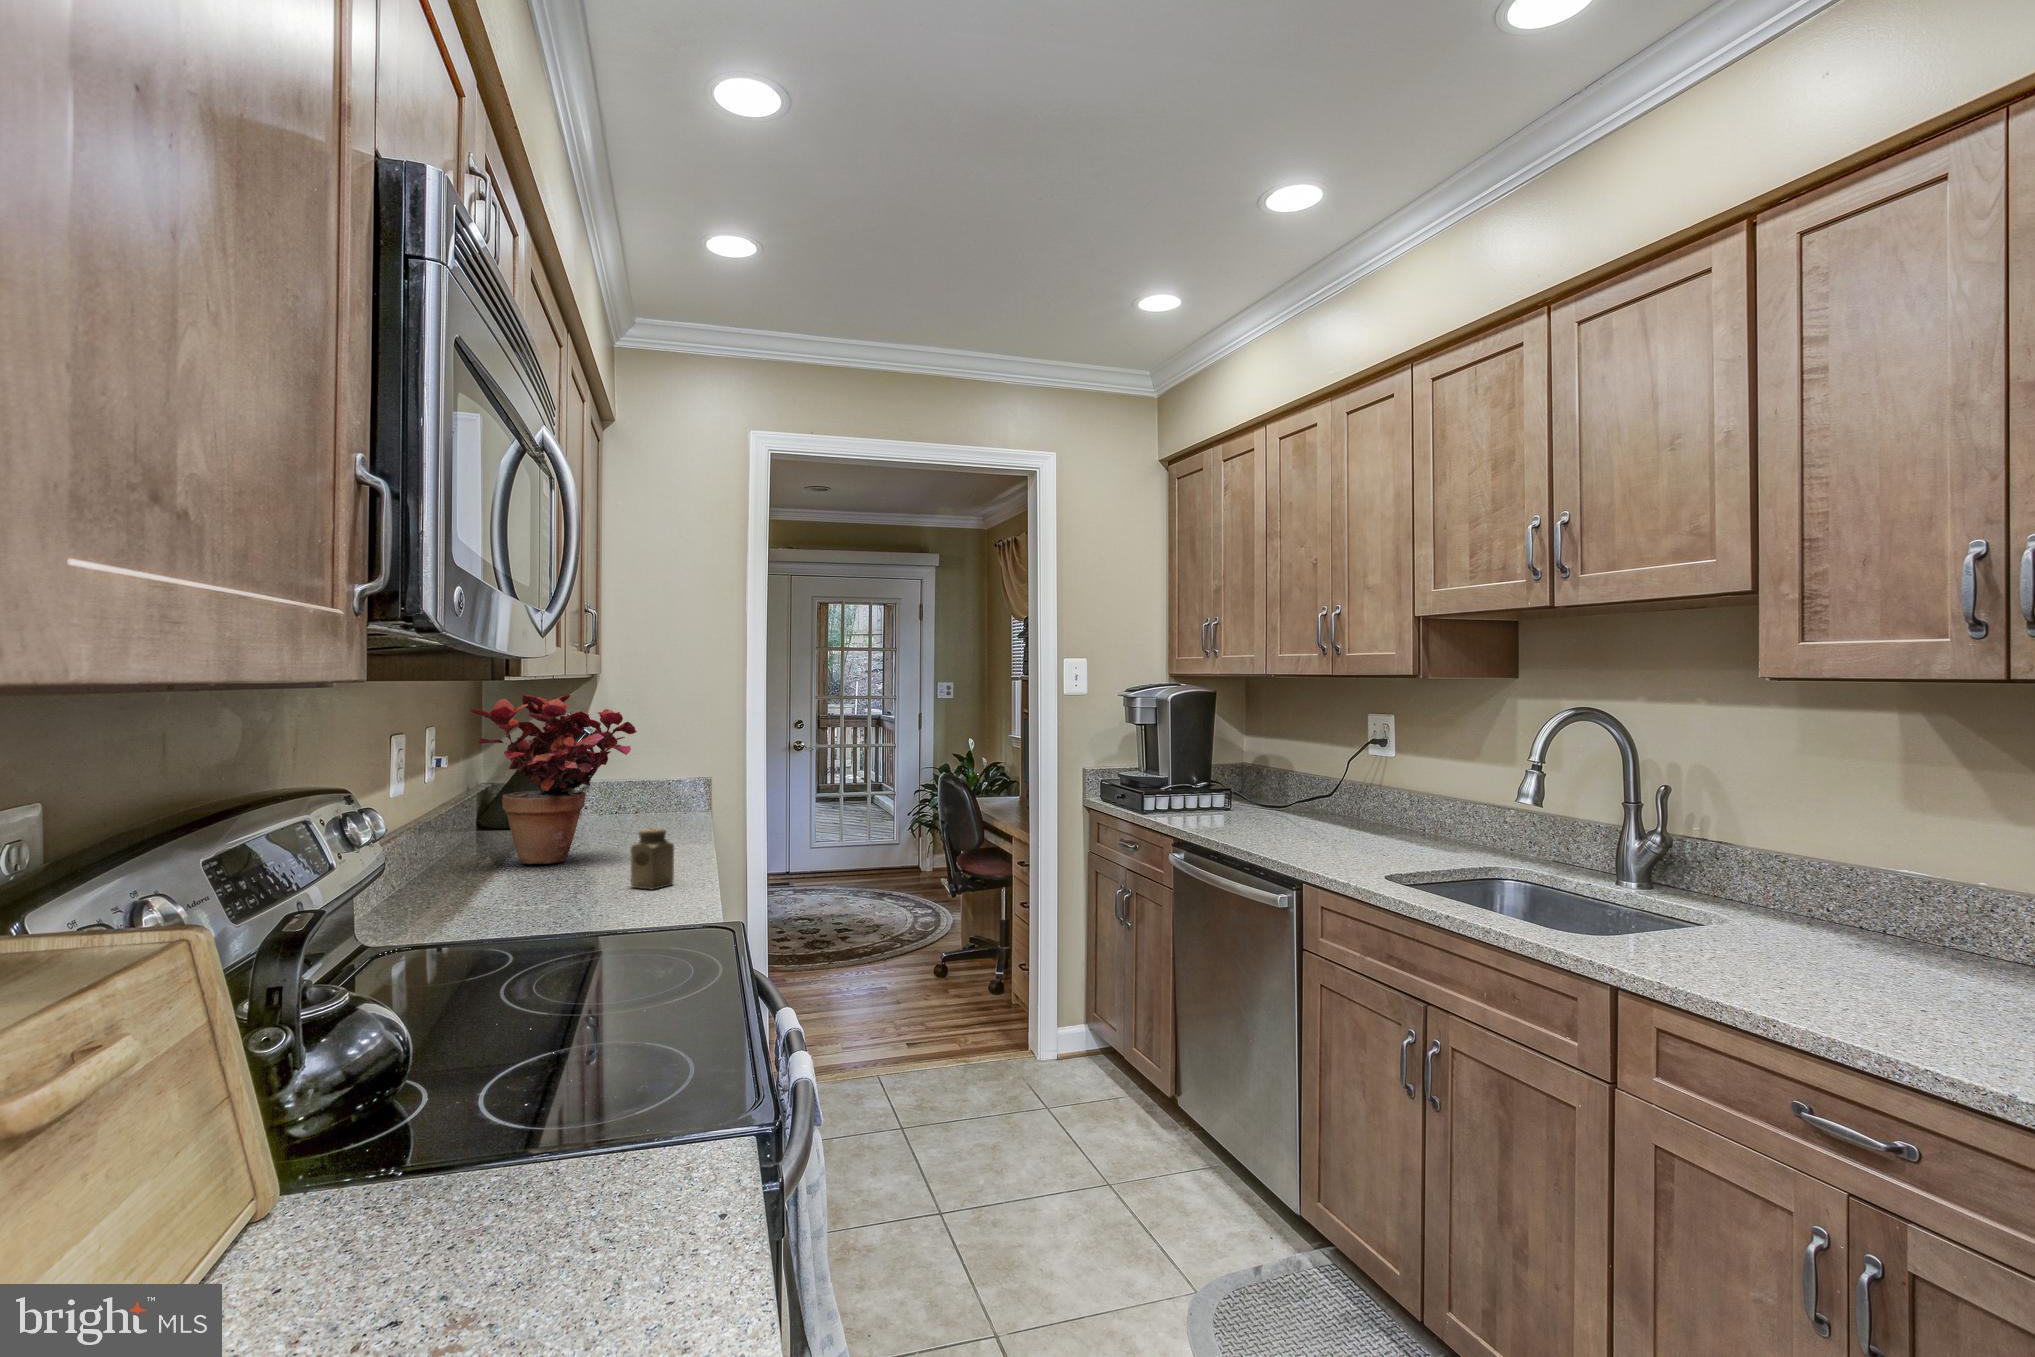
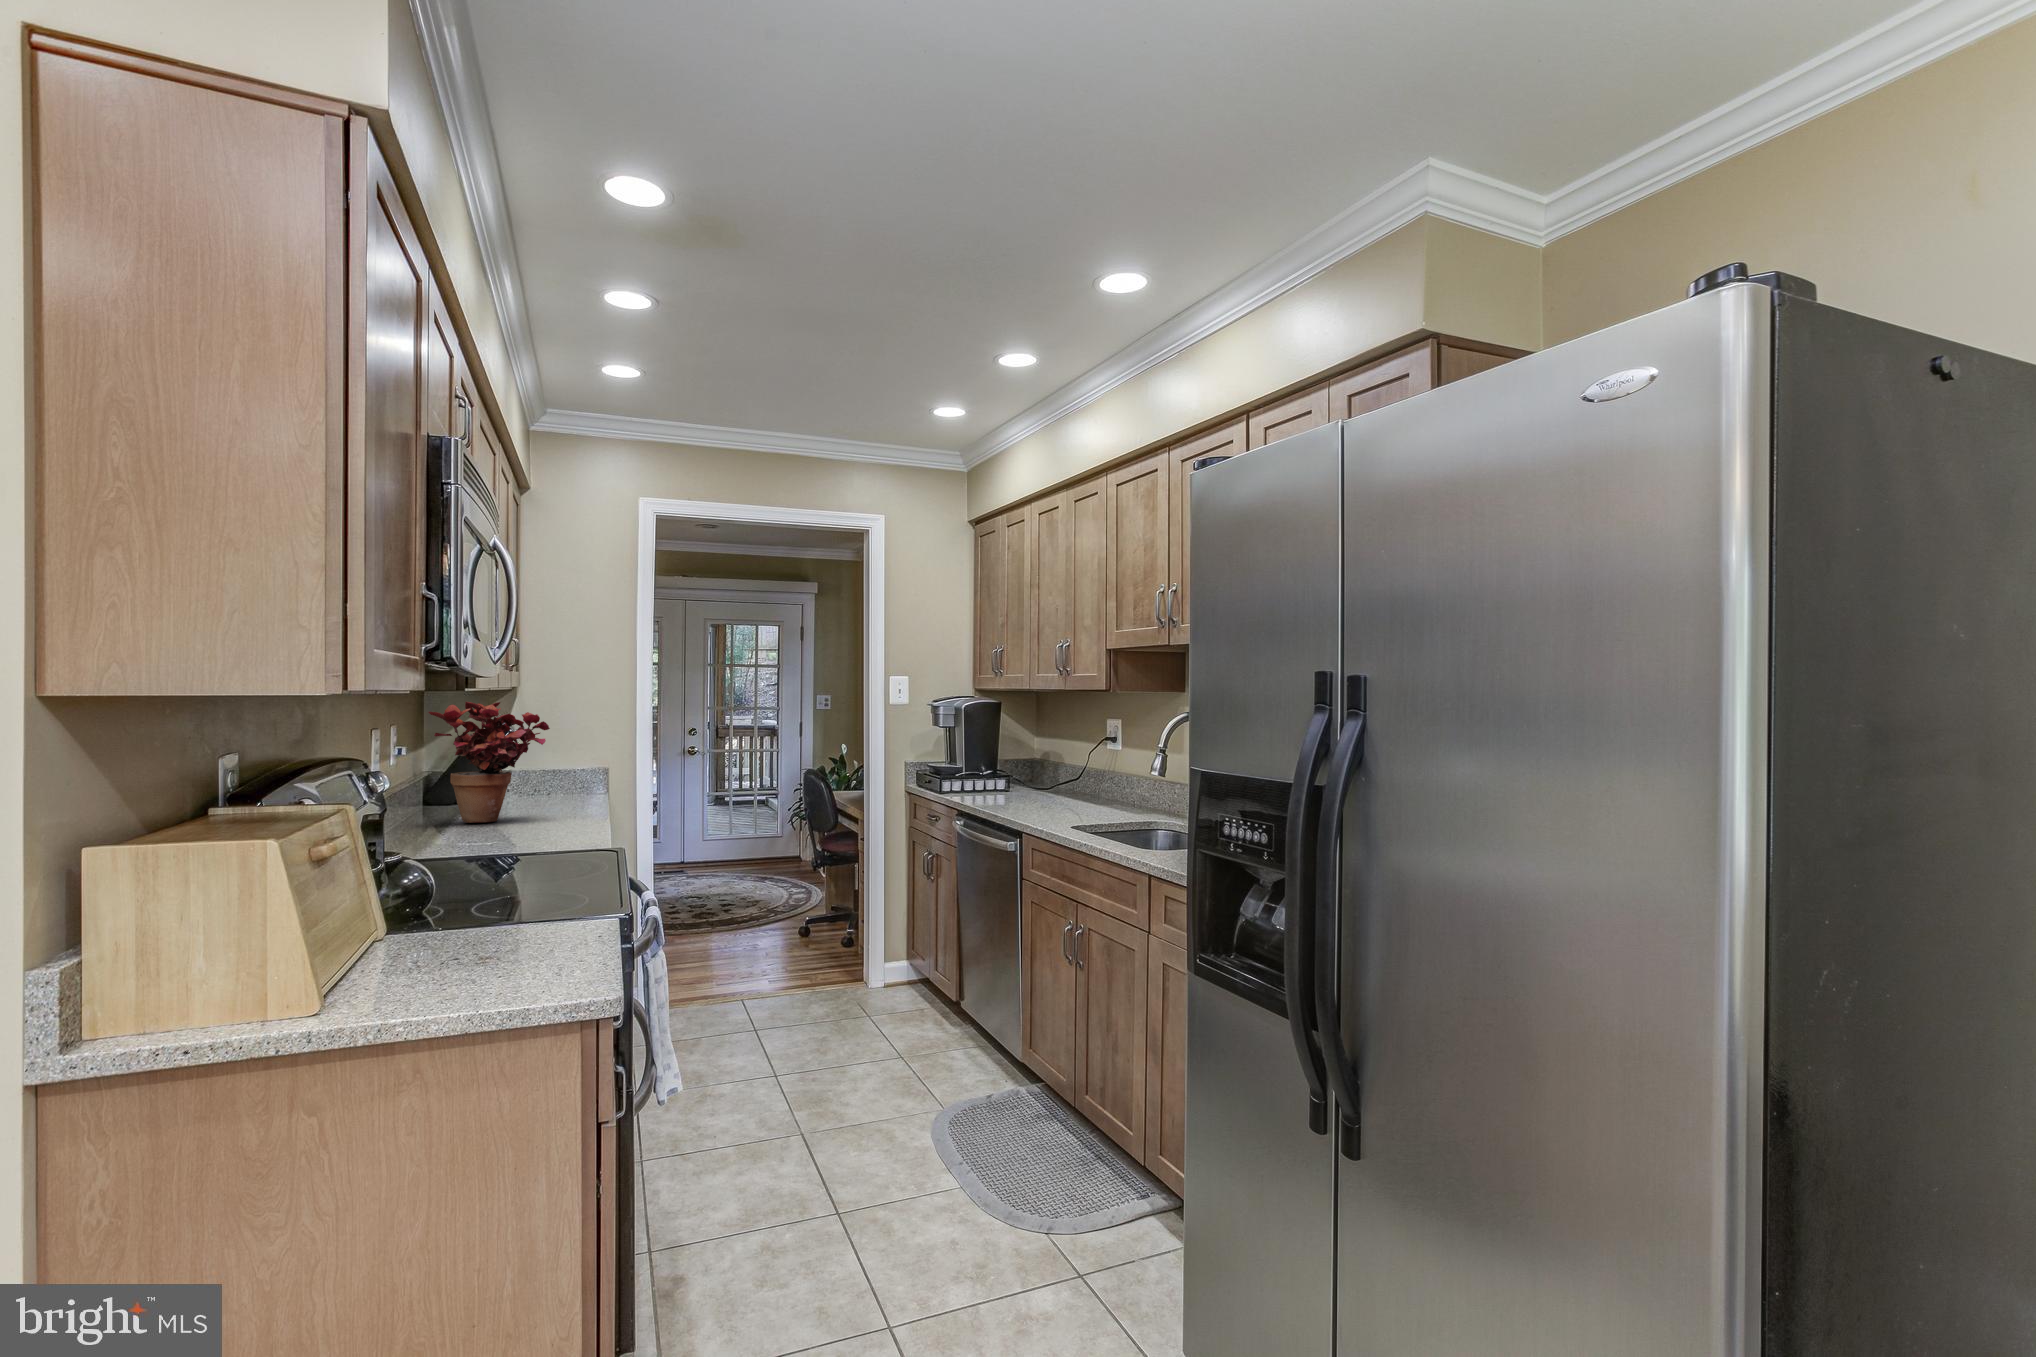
salt shaker: present [631,828,674,890] -> none [546,793,577,834]

